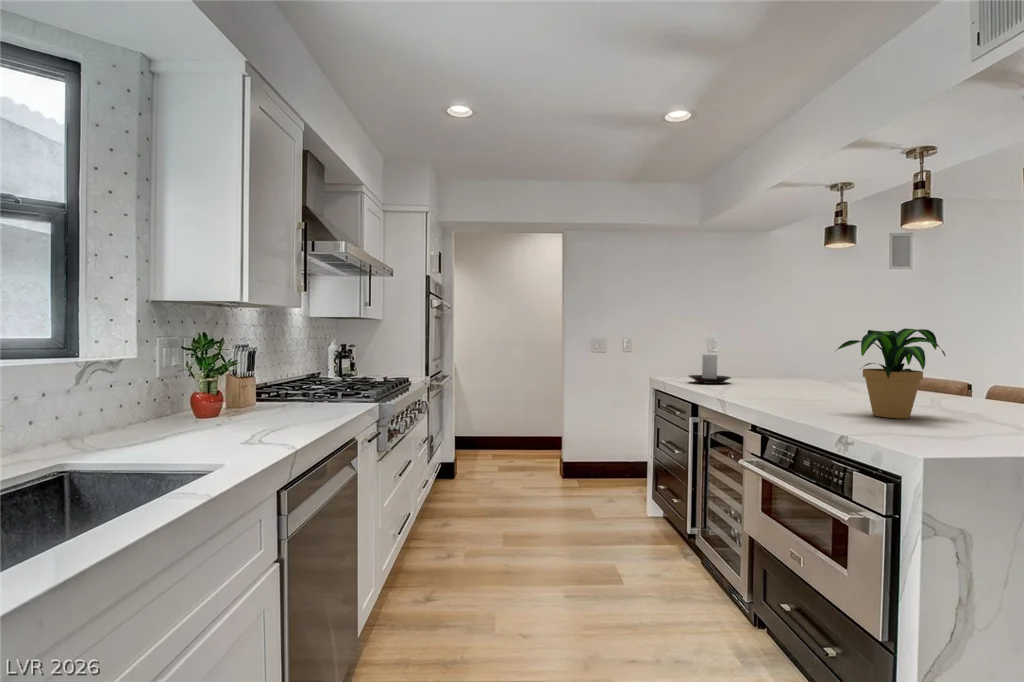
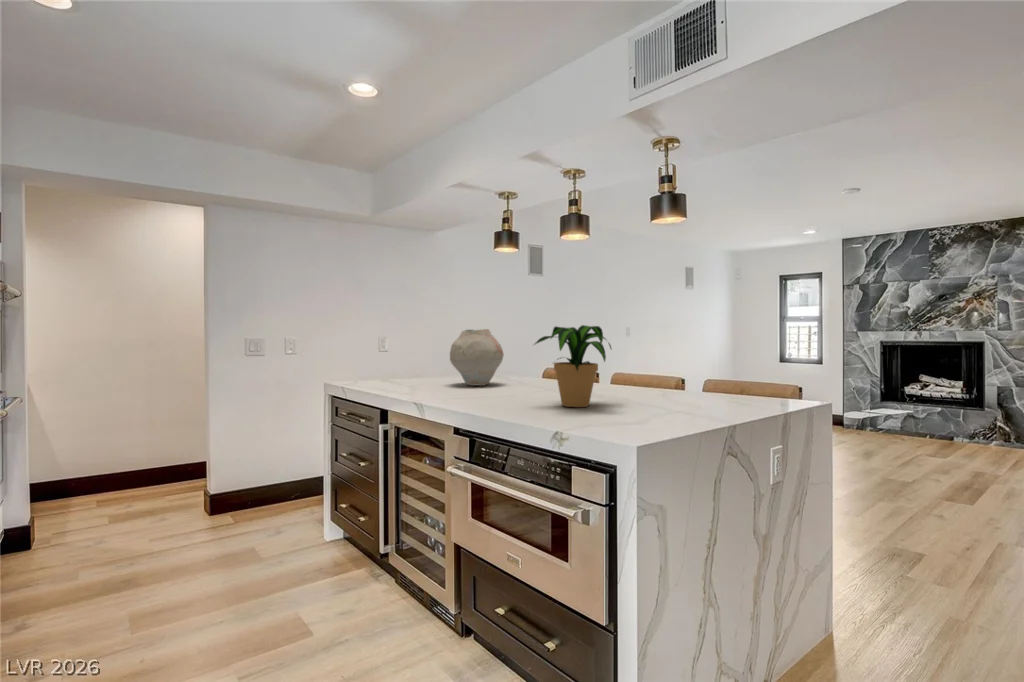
vase: none [763,333,825,391] -> present [450,329,504,386]
candle holder: present [689,354,731,384] -> none [372,350,417,384]

